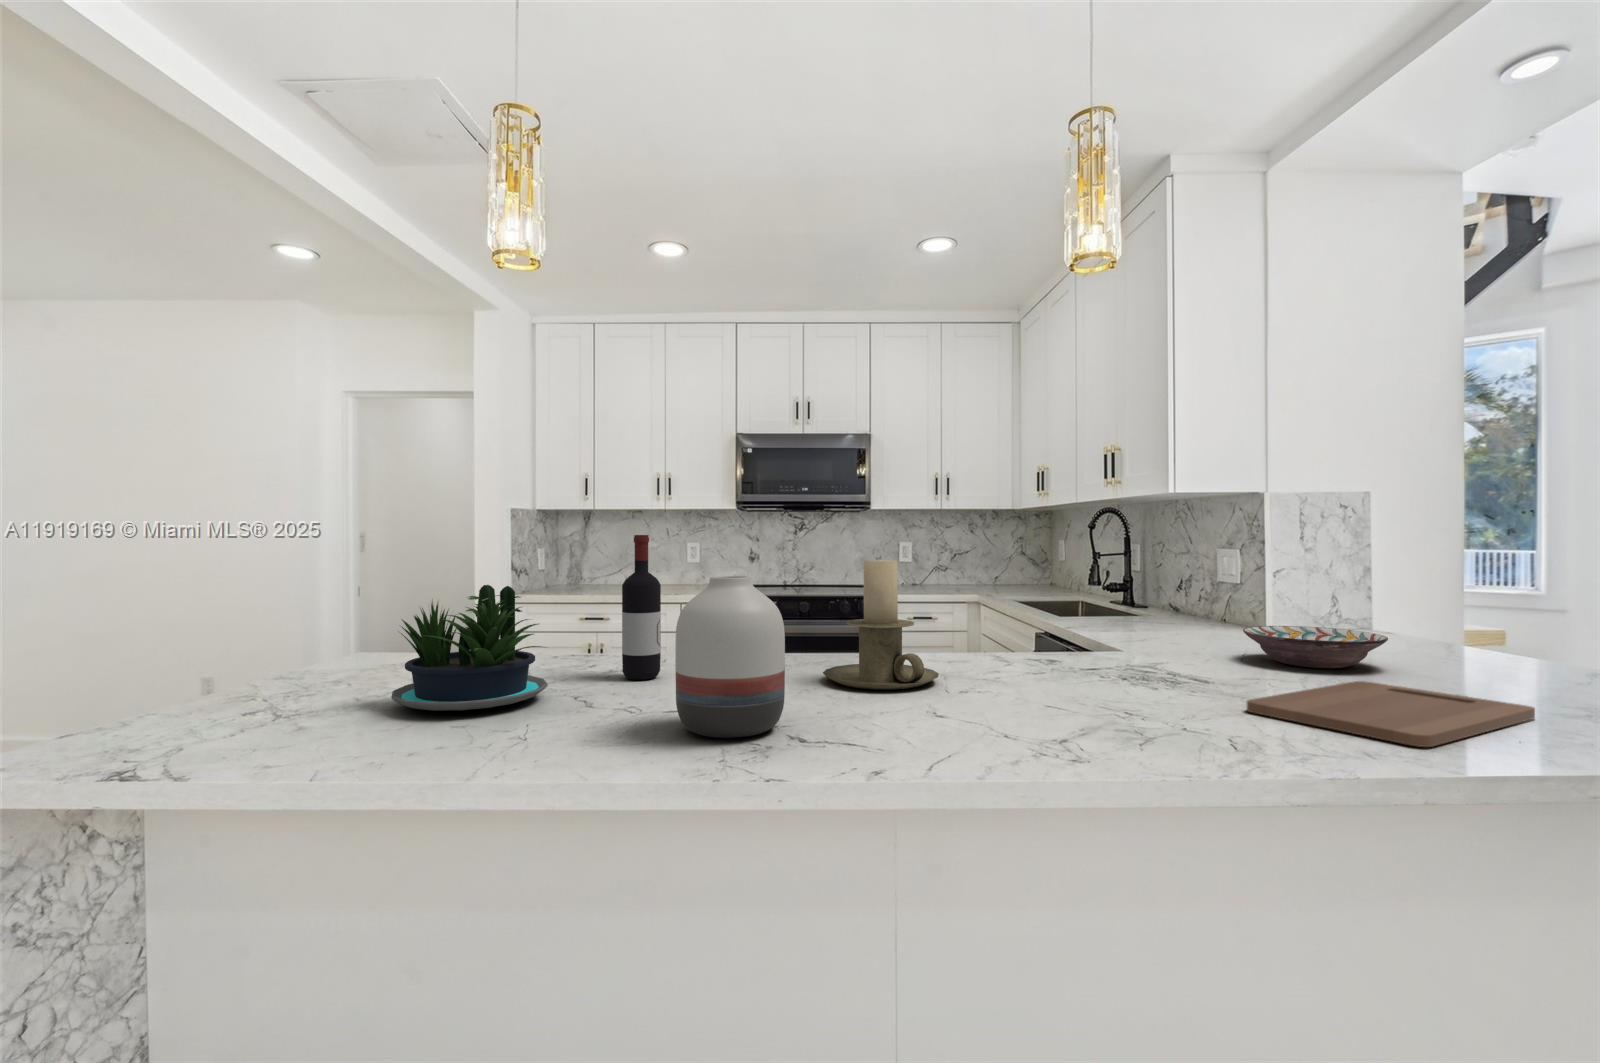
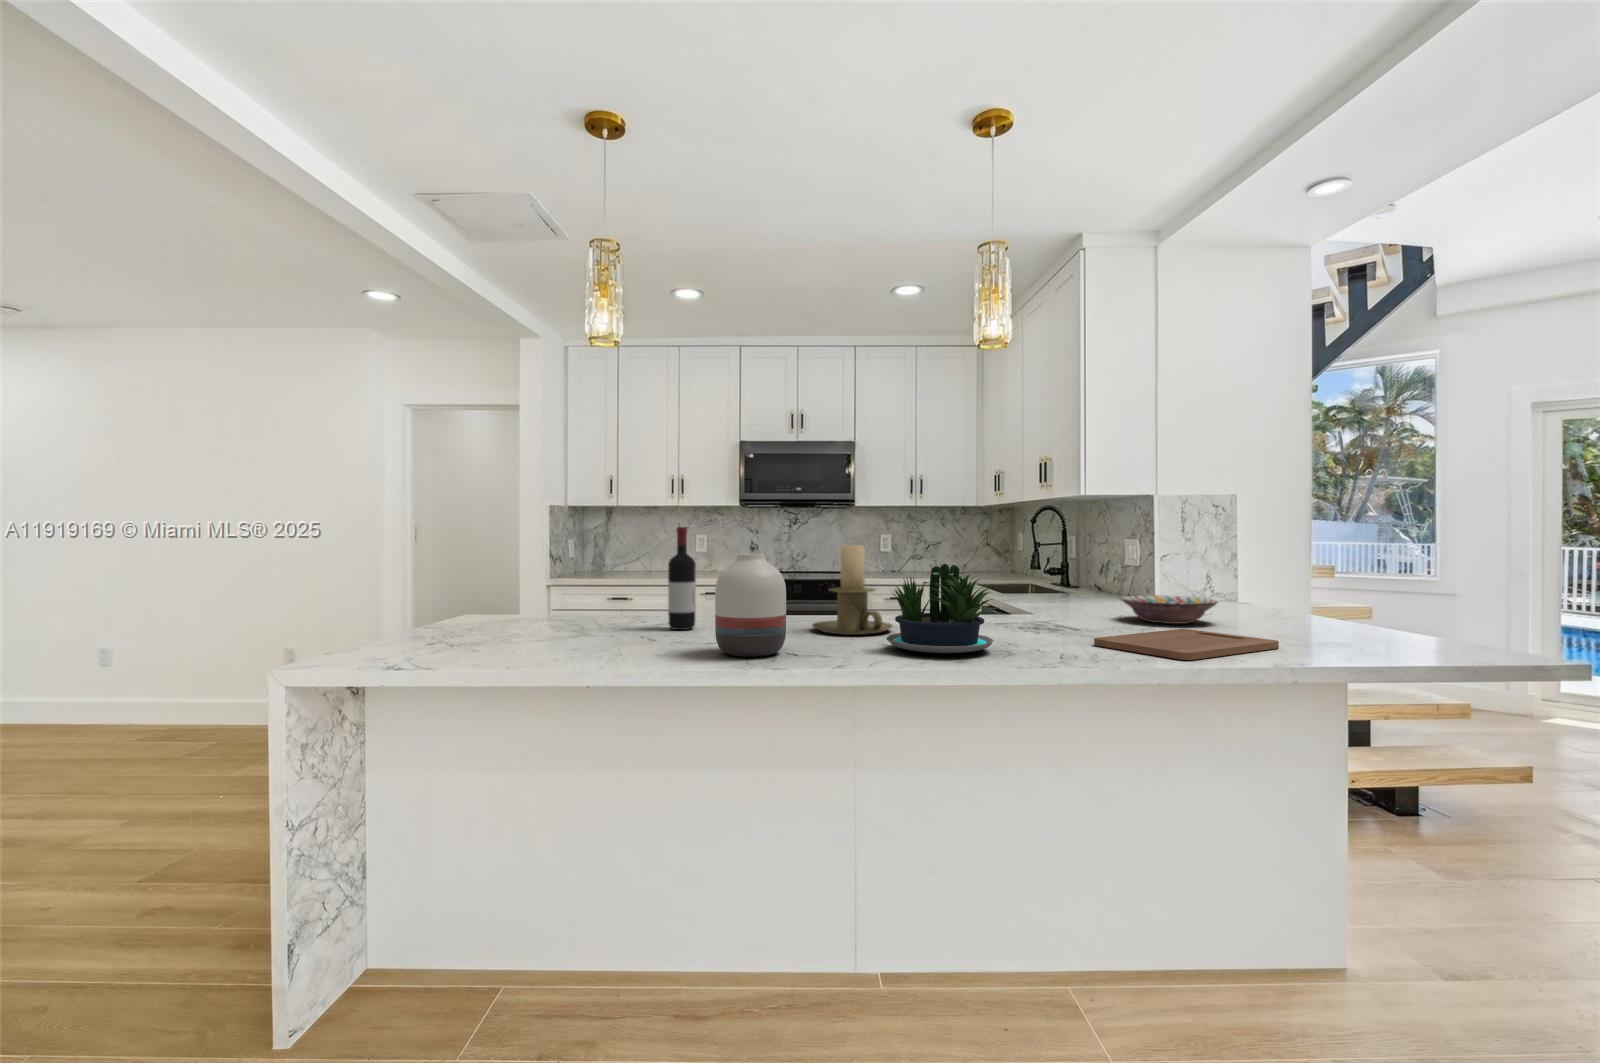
potted plant: present [391,585,548,711] -> present [886,564,998,653]

